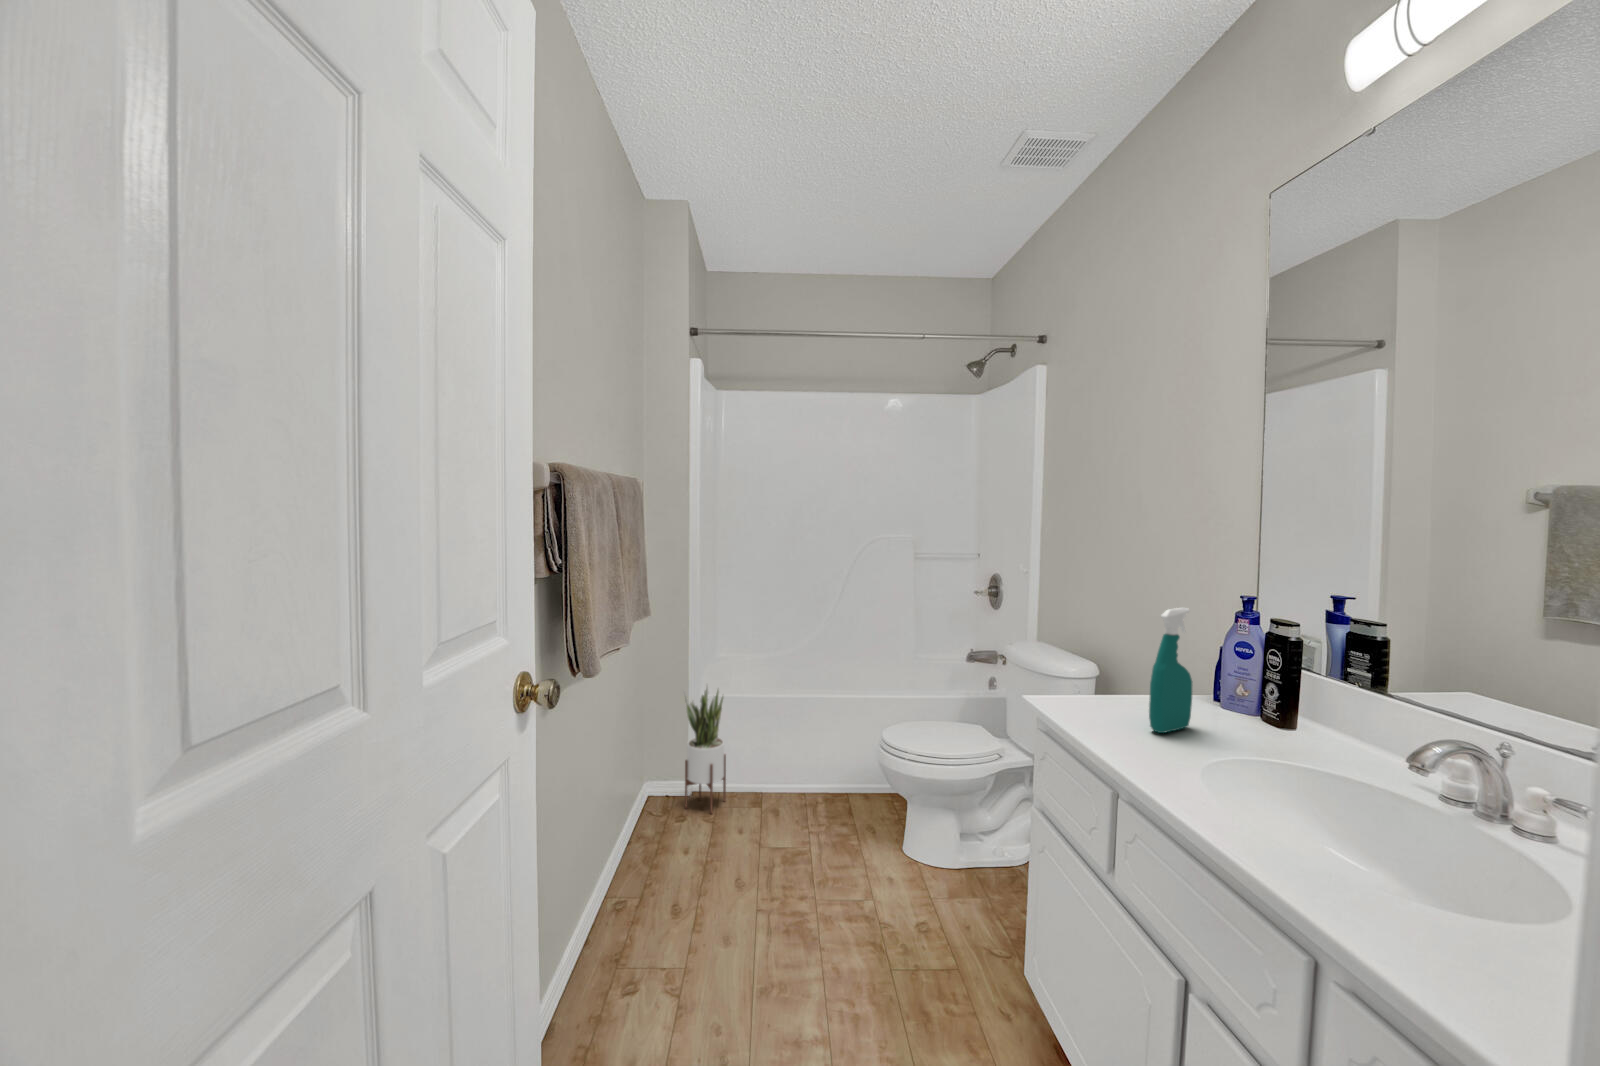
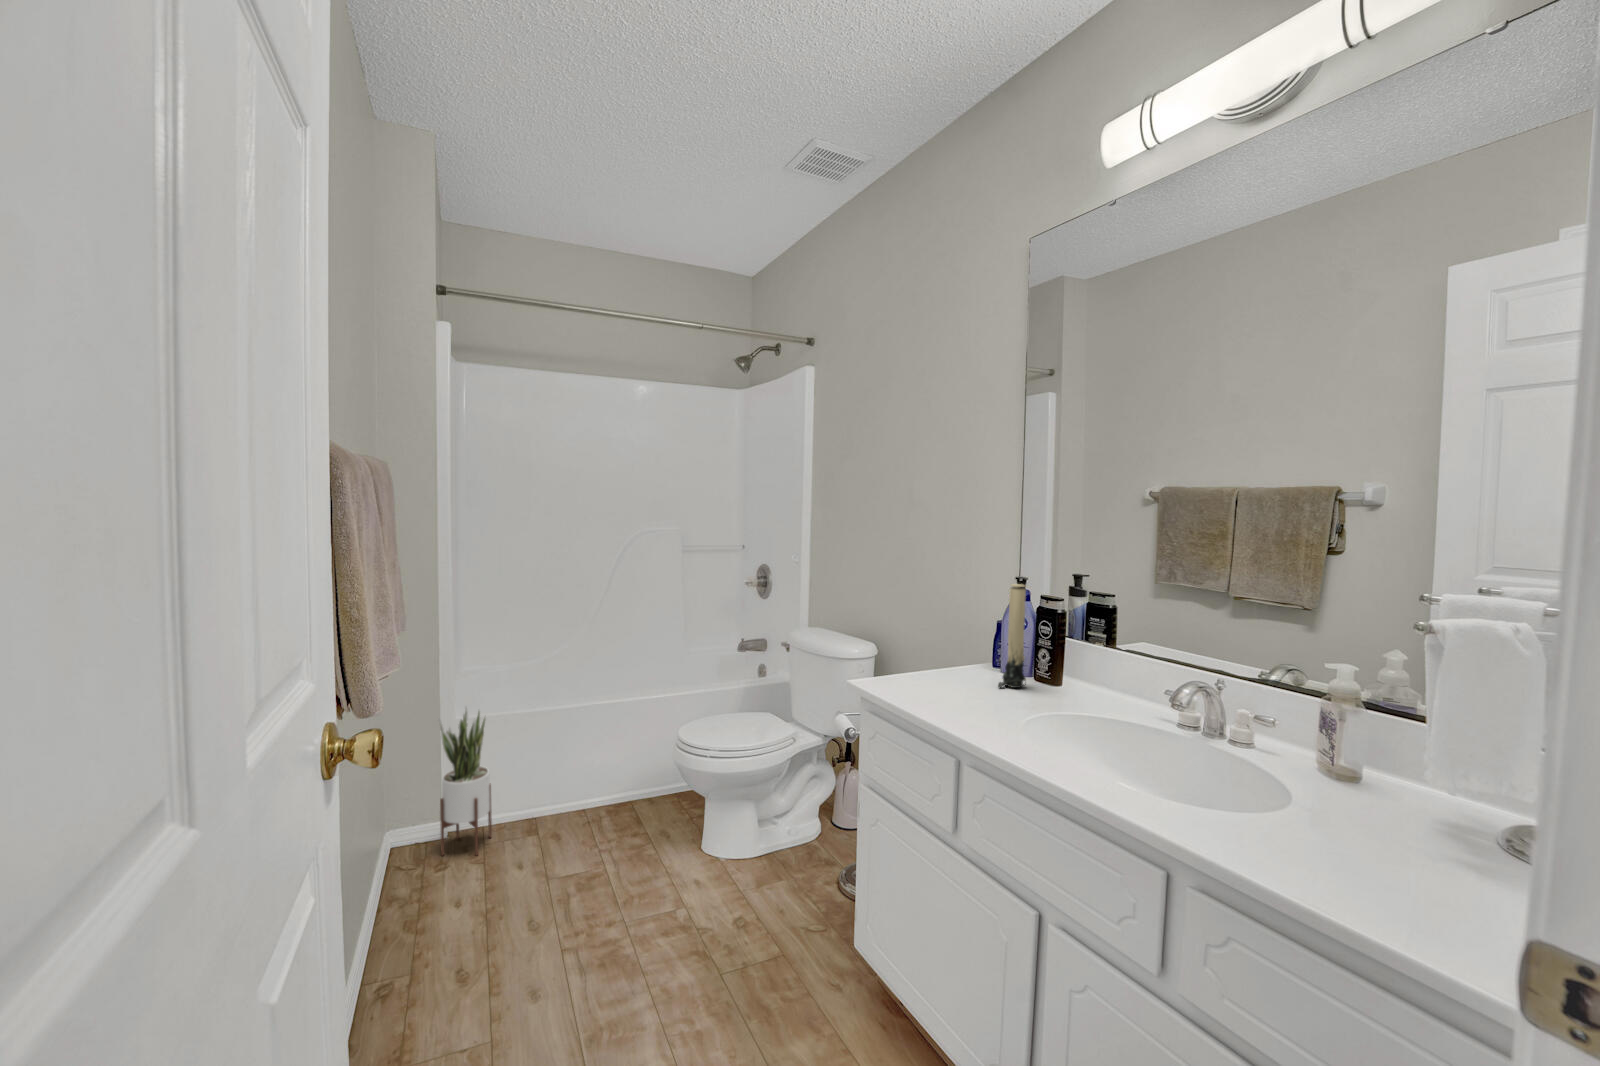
candle: none [1207,603,1247,726] -> present [998,584,1026,688]
spray bottle: present [1149,608,1192,733] -> none [961,590,990,701]

